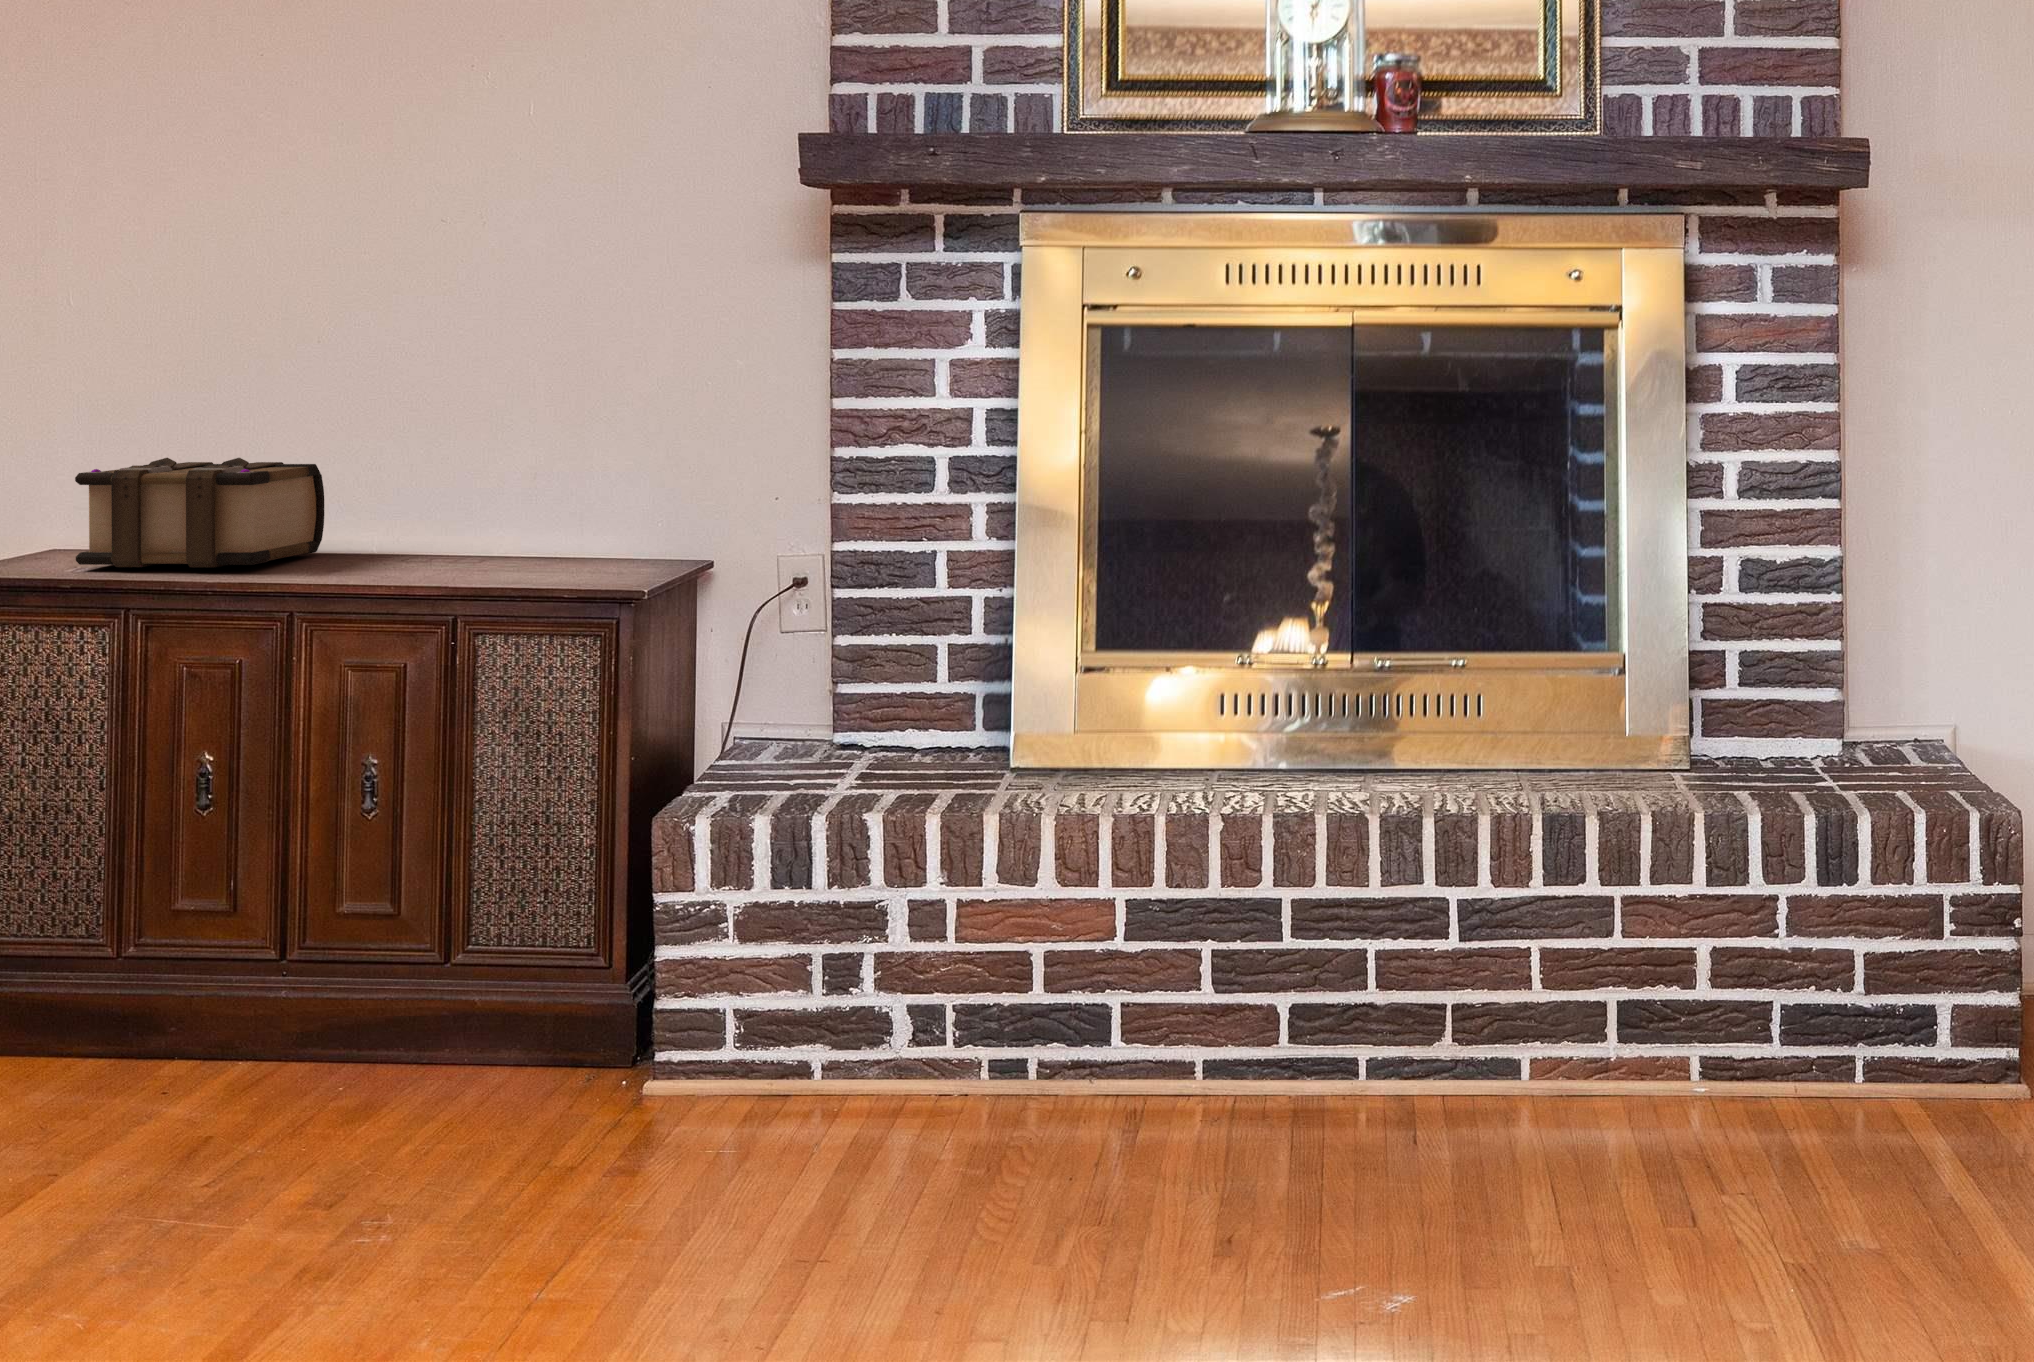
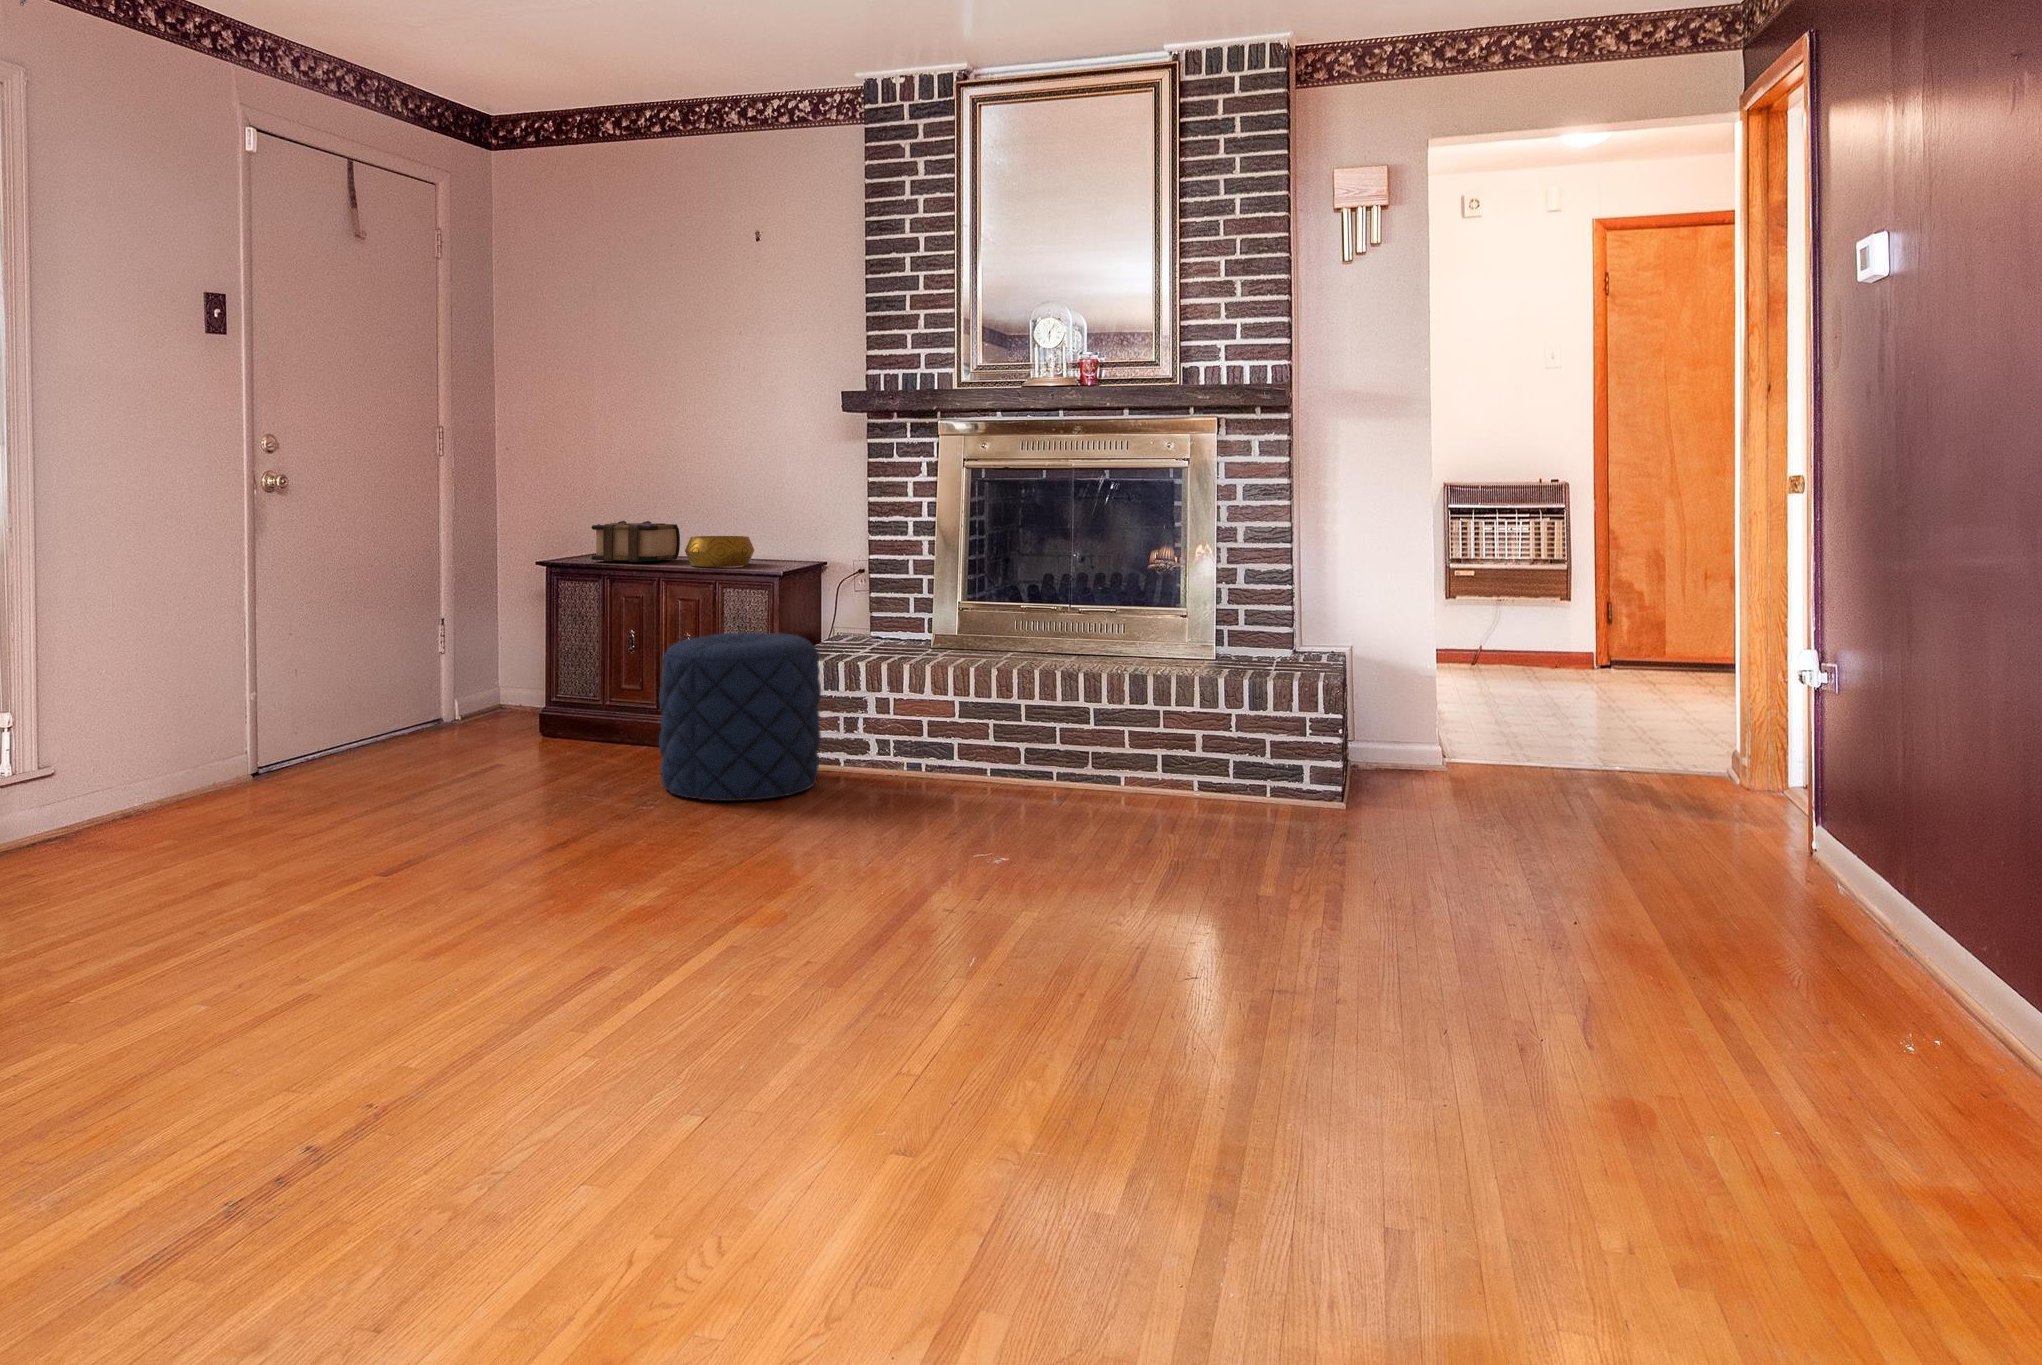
decorative bowl: none [352,492,540,578] -> present [685,536,754,567]
pouf: none [331,765,789,1269] -> present [659,632,821,801]

